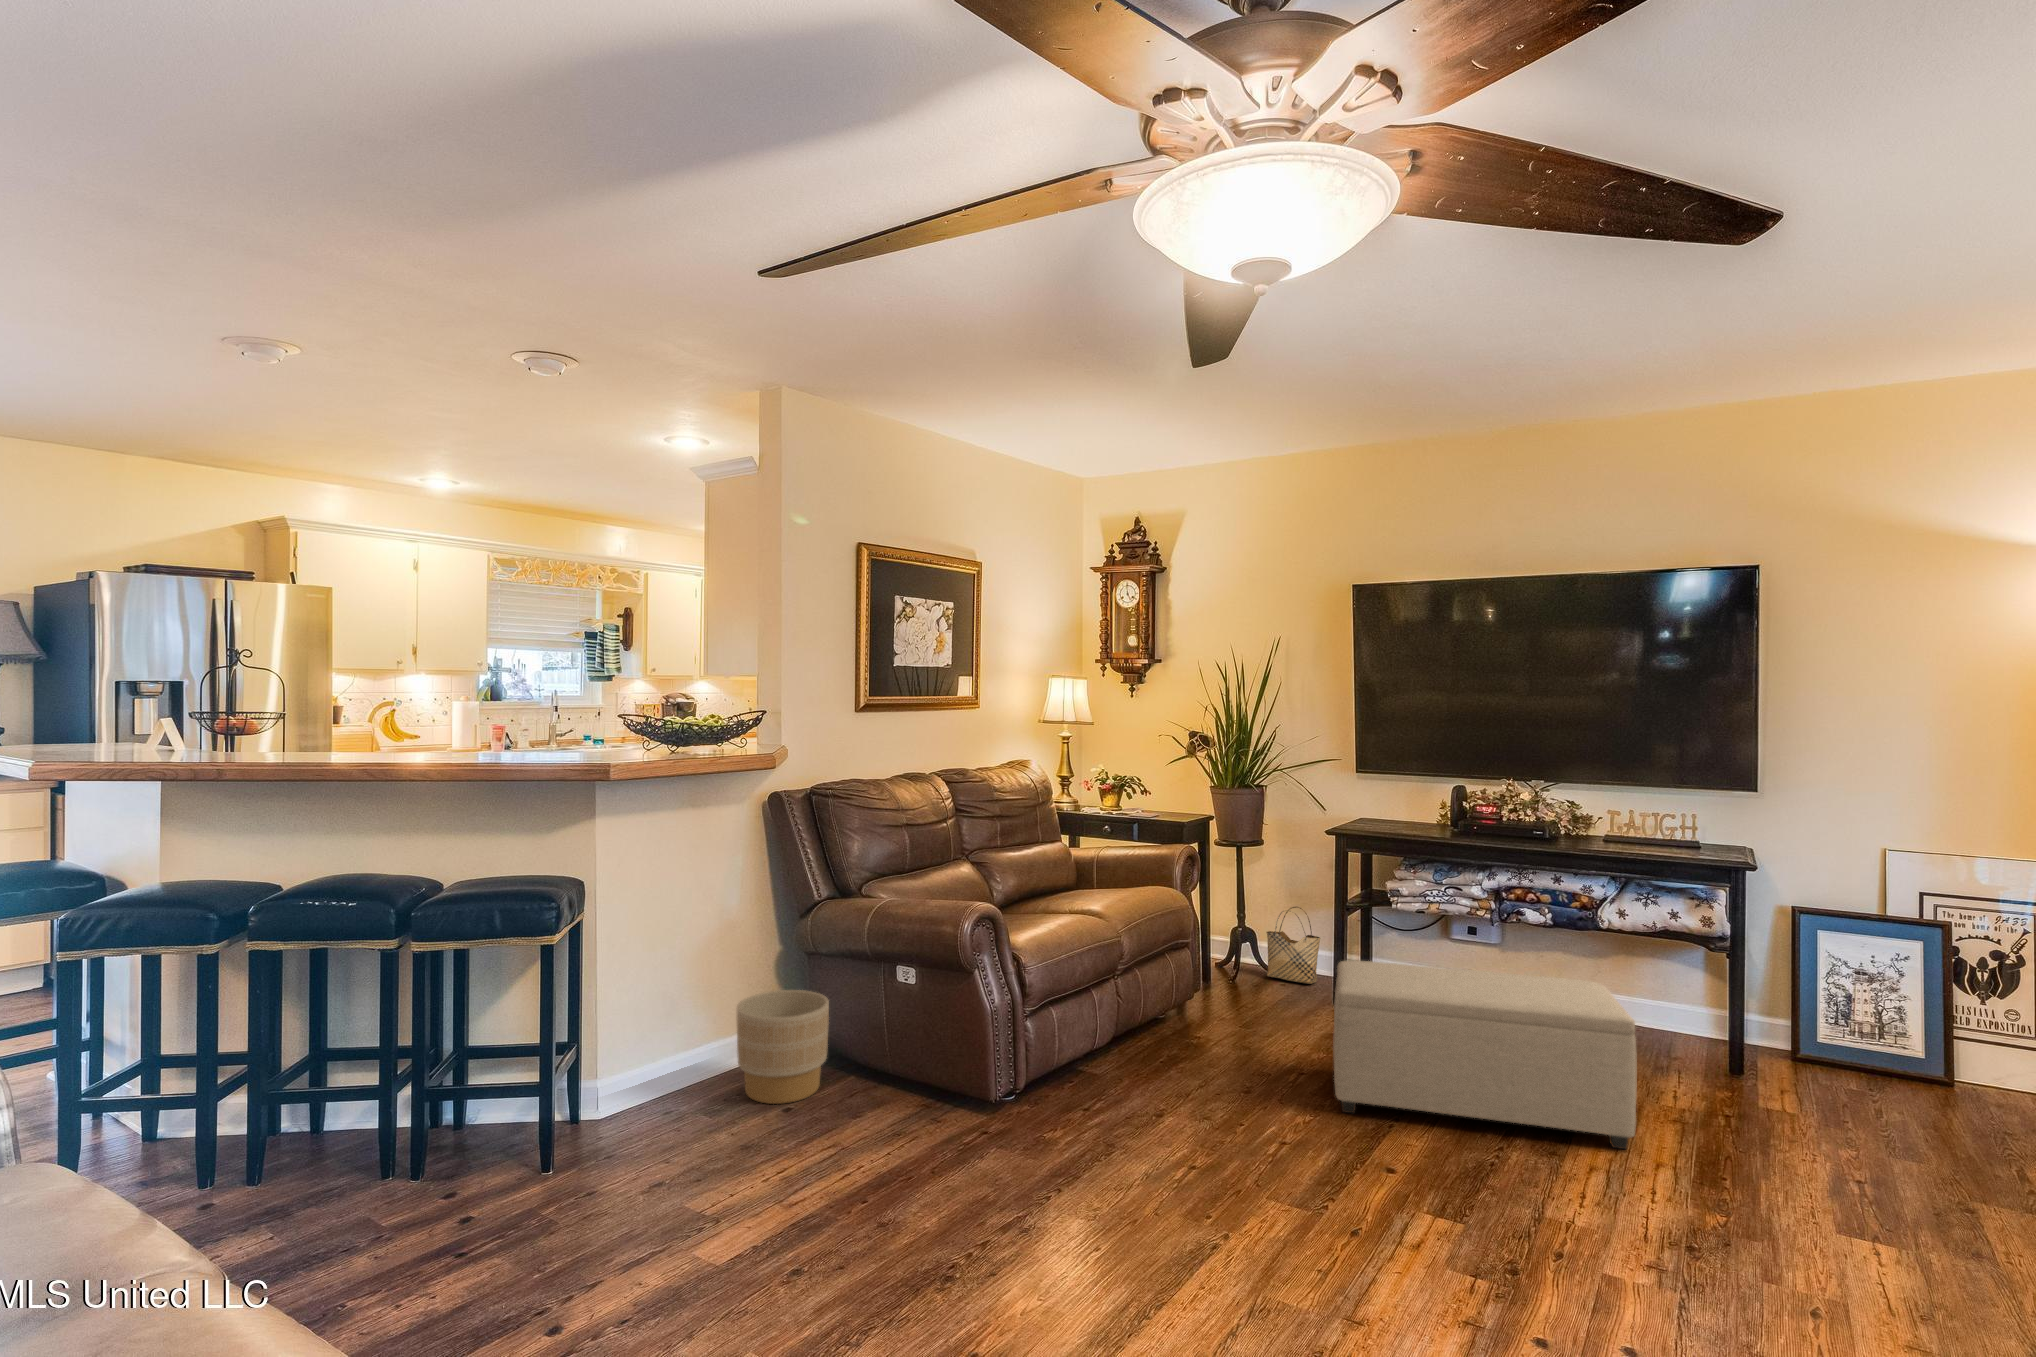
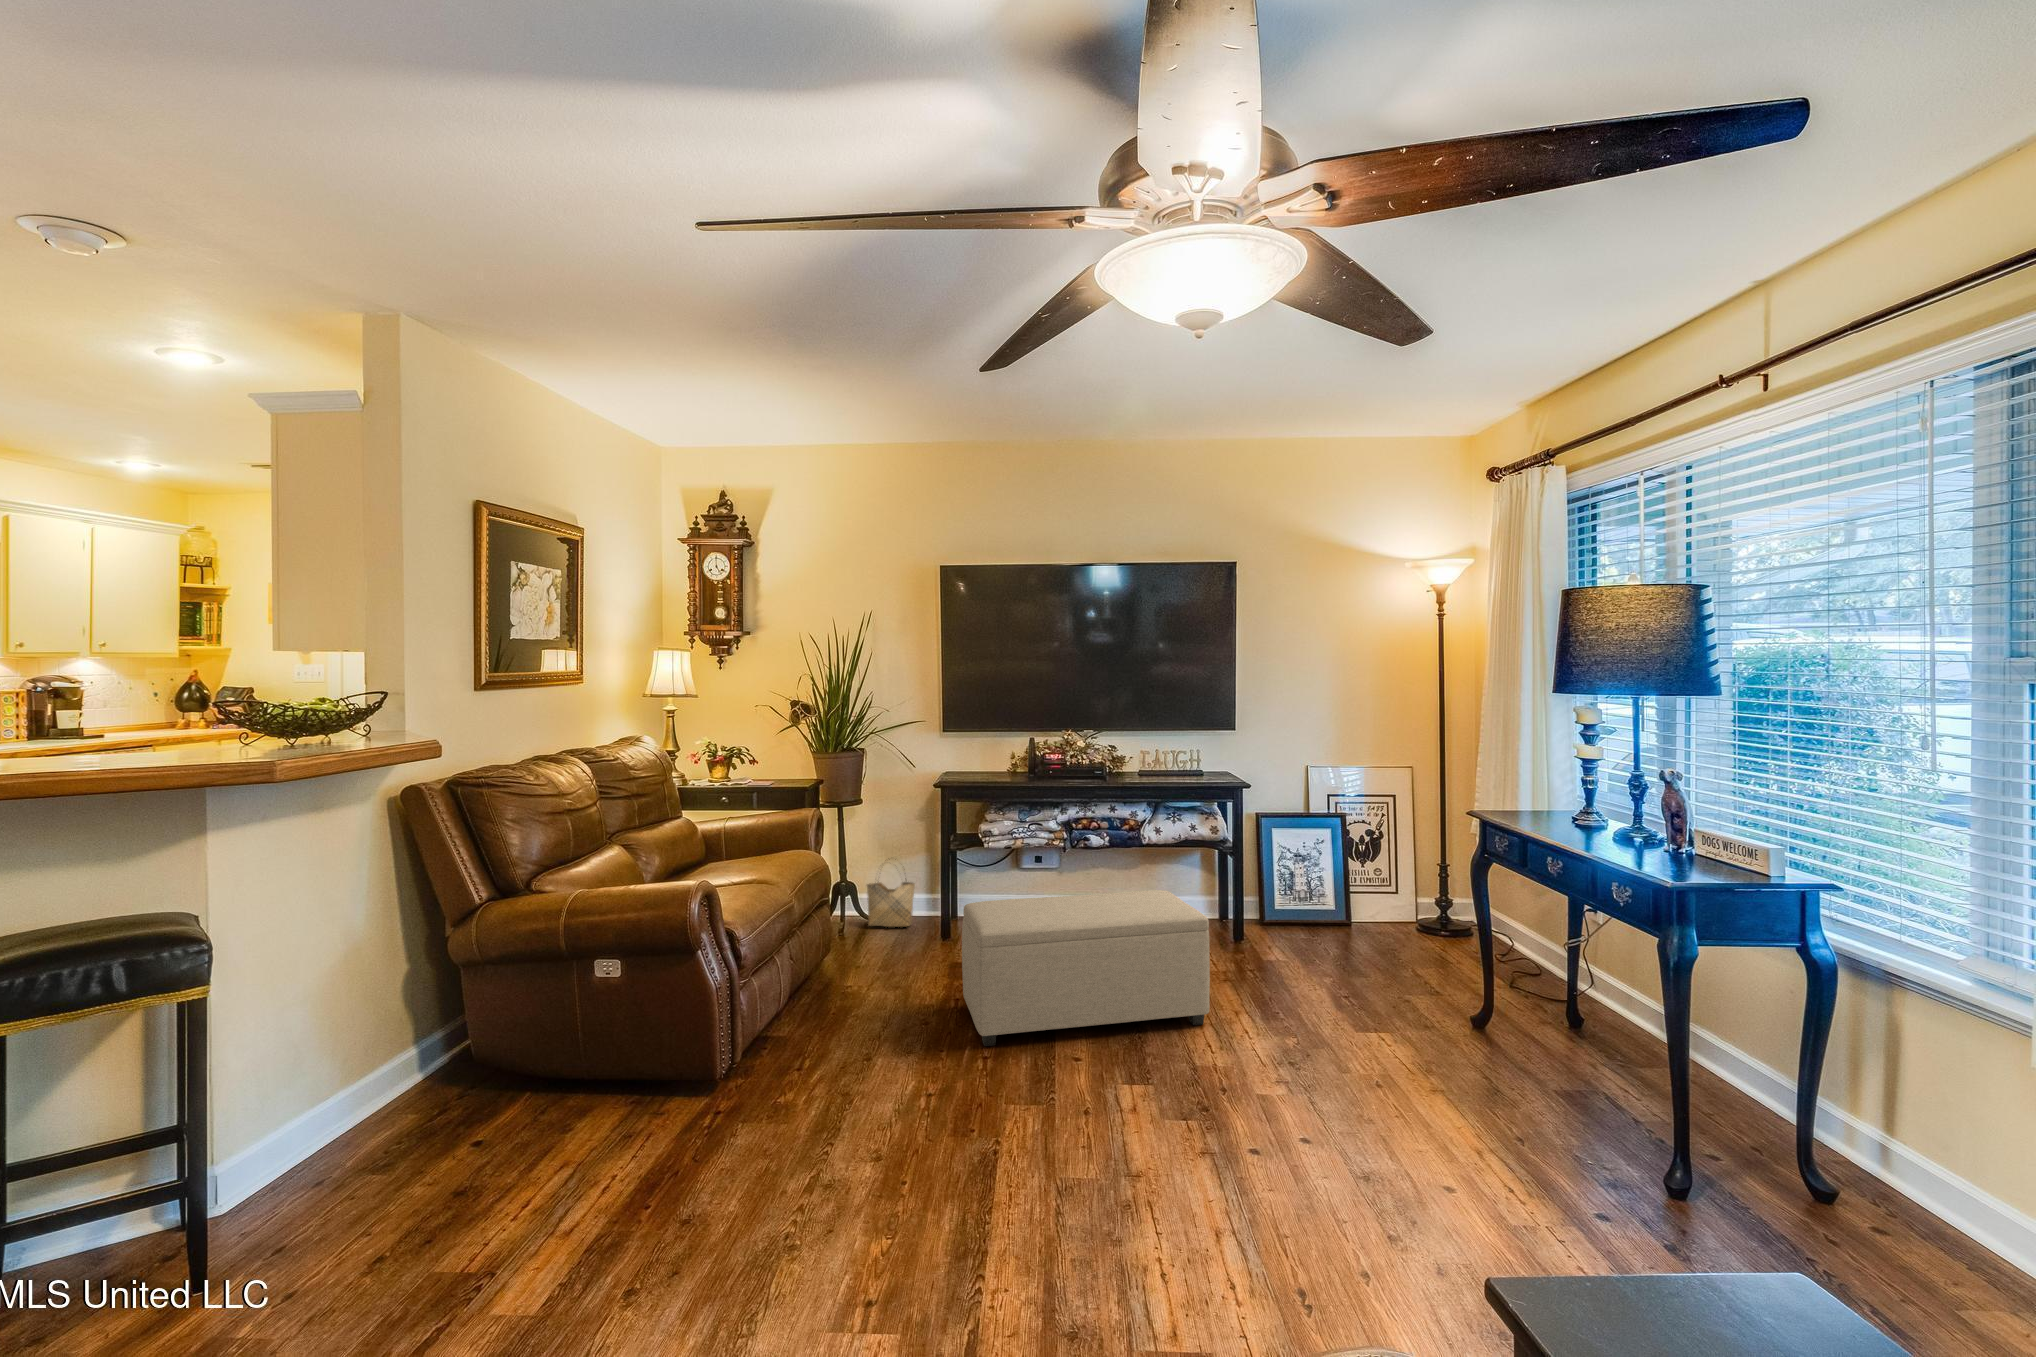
planter: present [737,990,829,1104] -> none [225,1050,383,1222]

